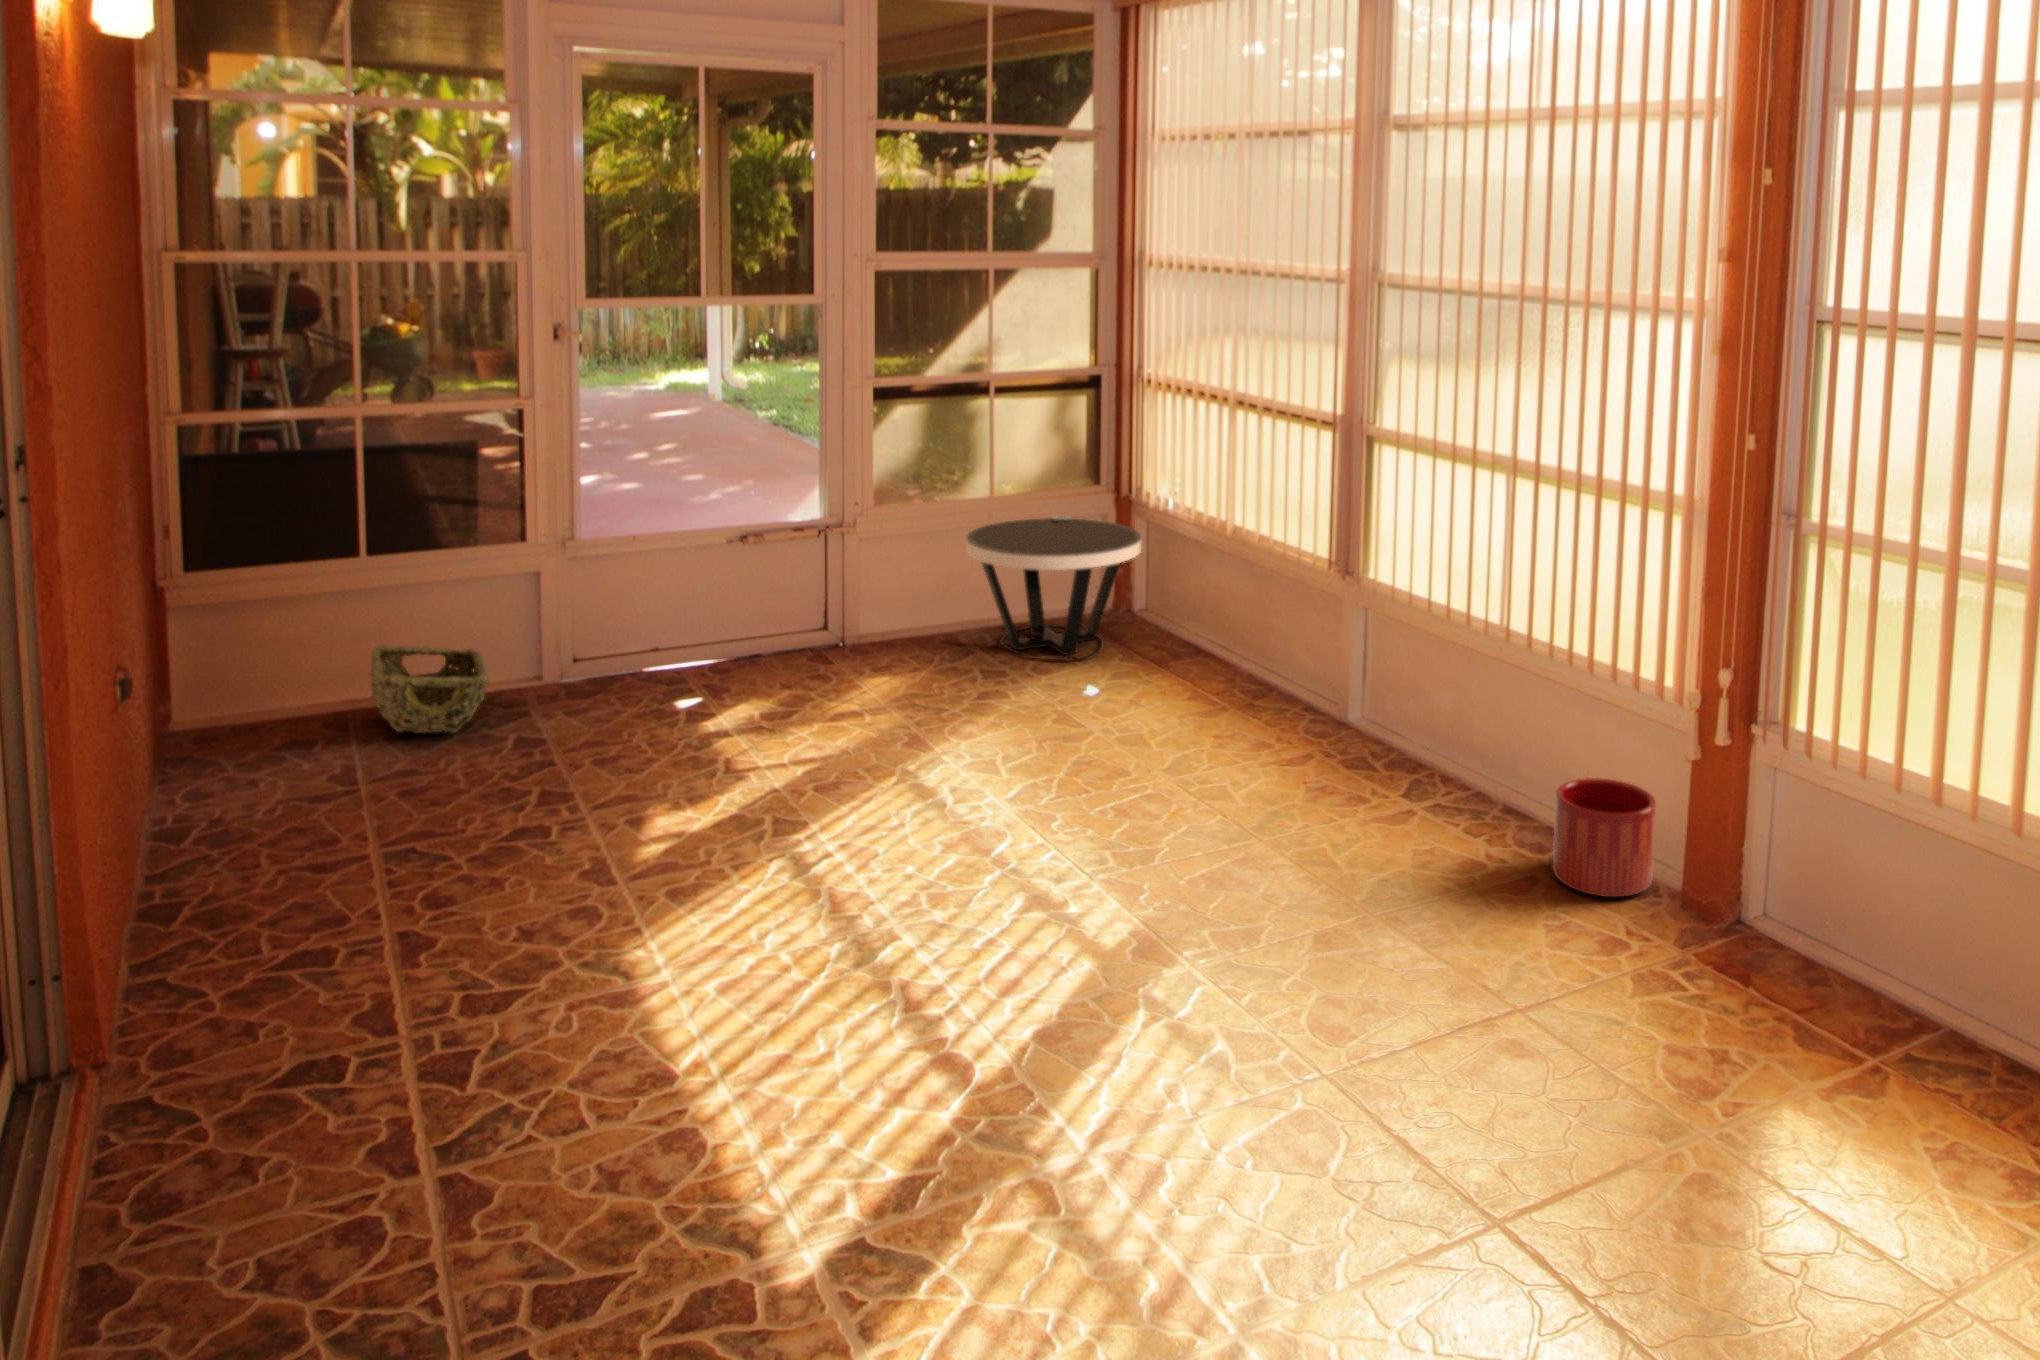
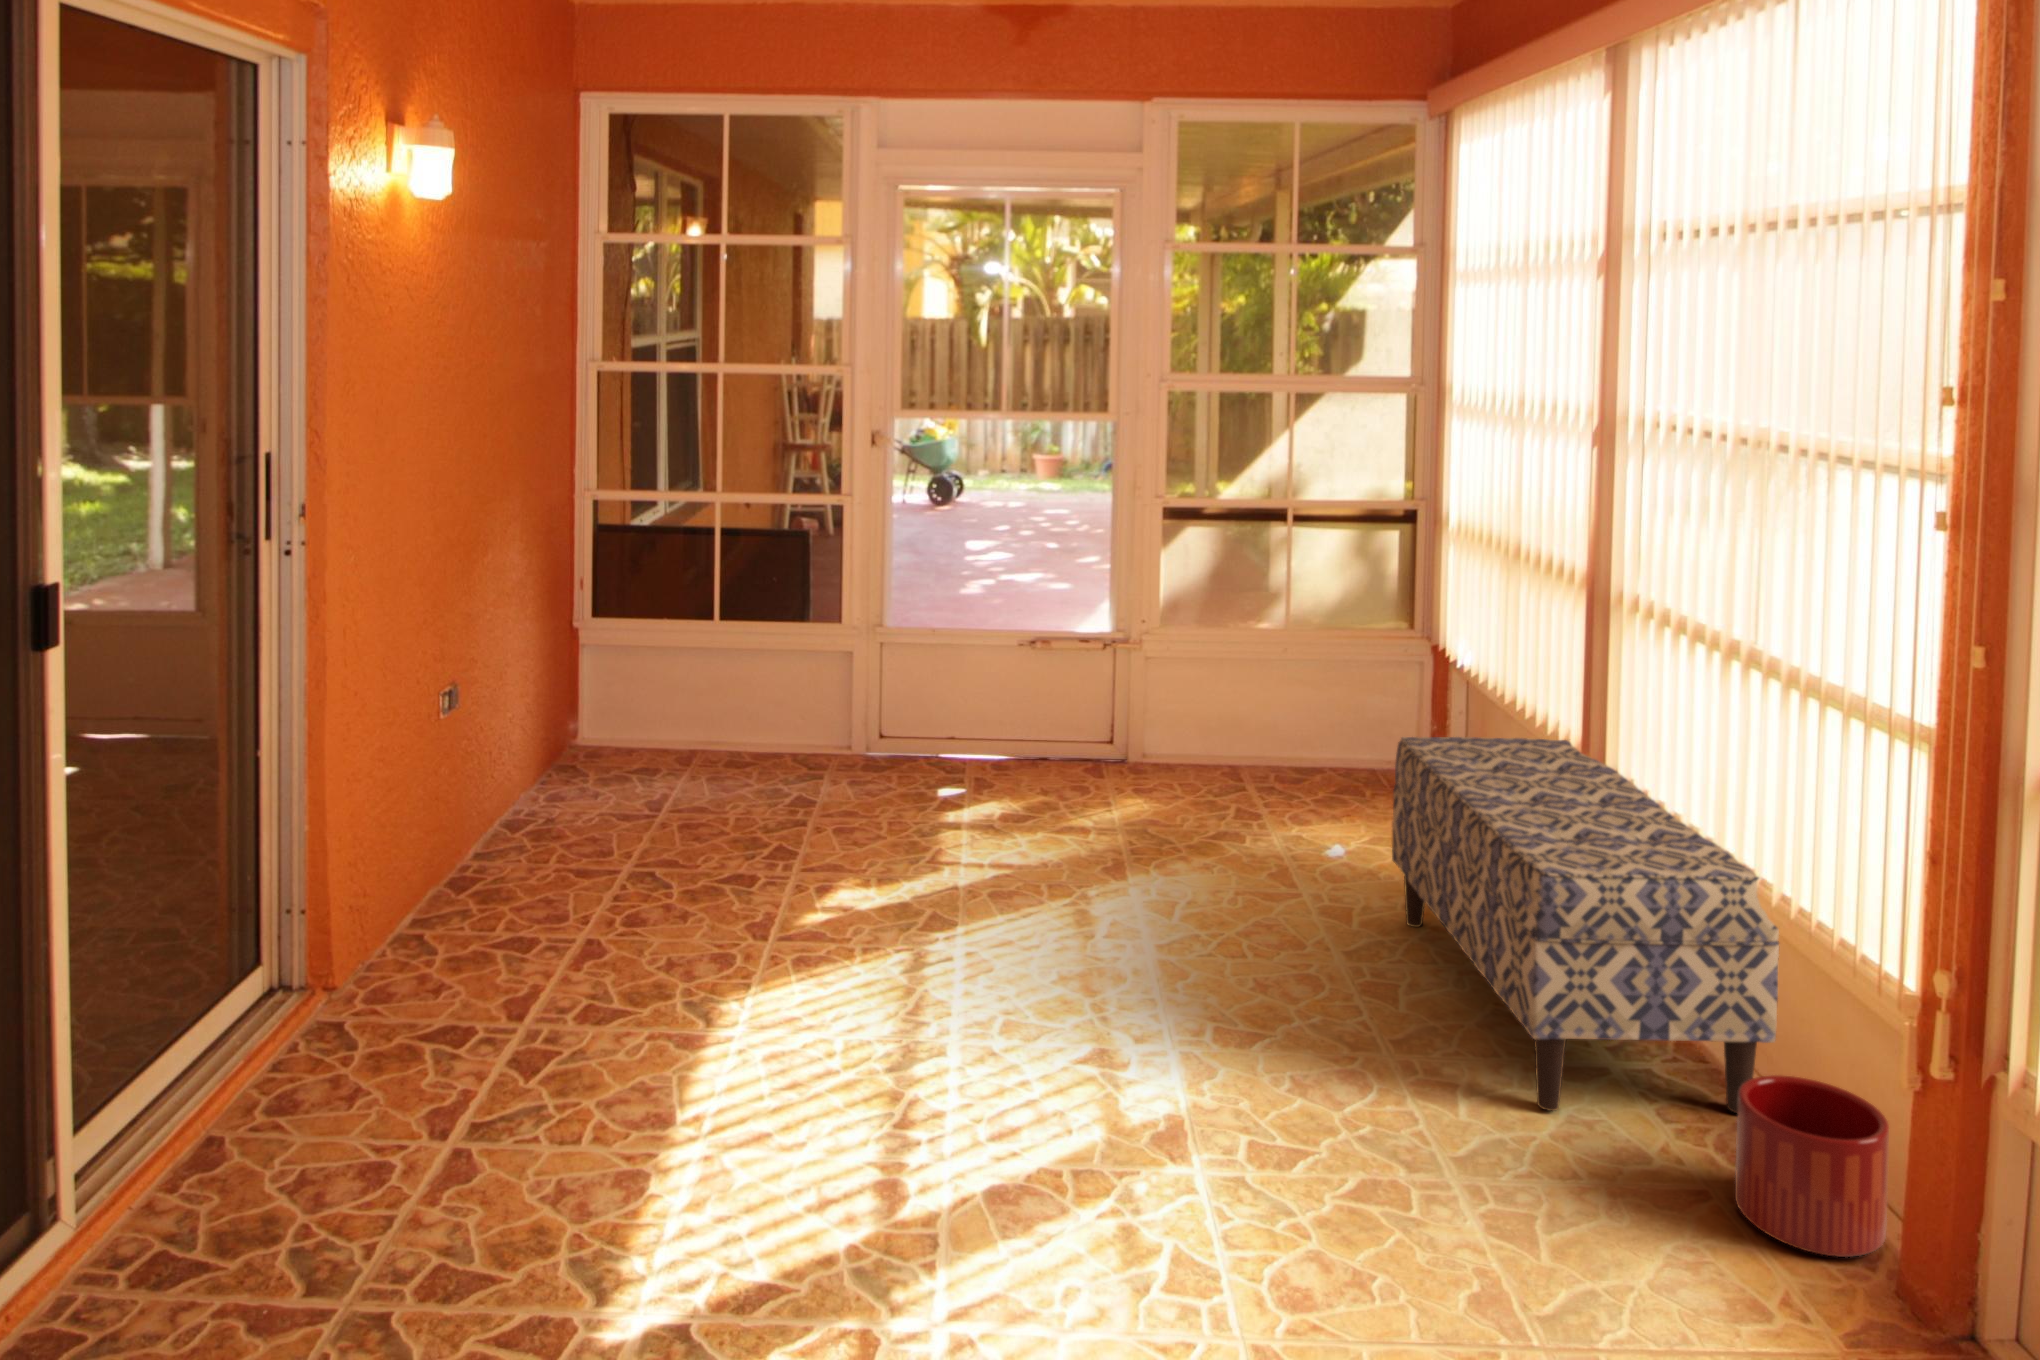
side table: present [966,516,1141,661] -> none [1238,657,1429,817]
bench: none [1183,560,1544,851] -> present [1392,737,1779,1113]
woven basket: present [371,646,489,733] -> none [700,700,801,784]

